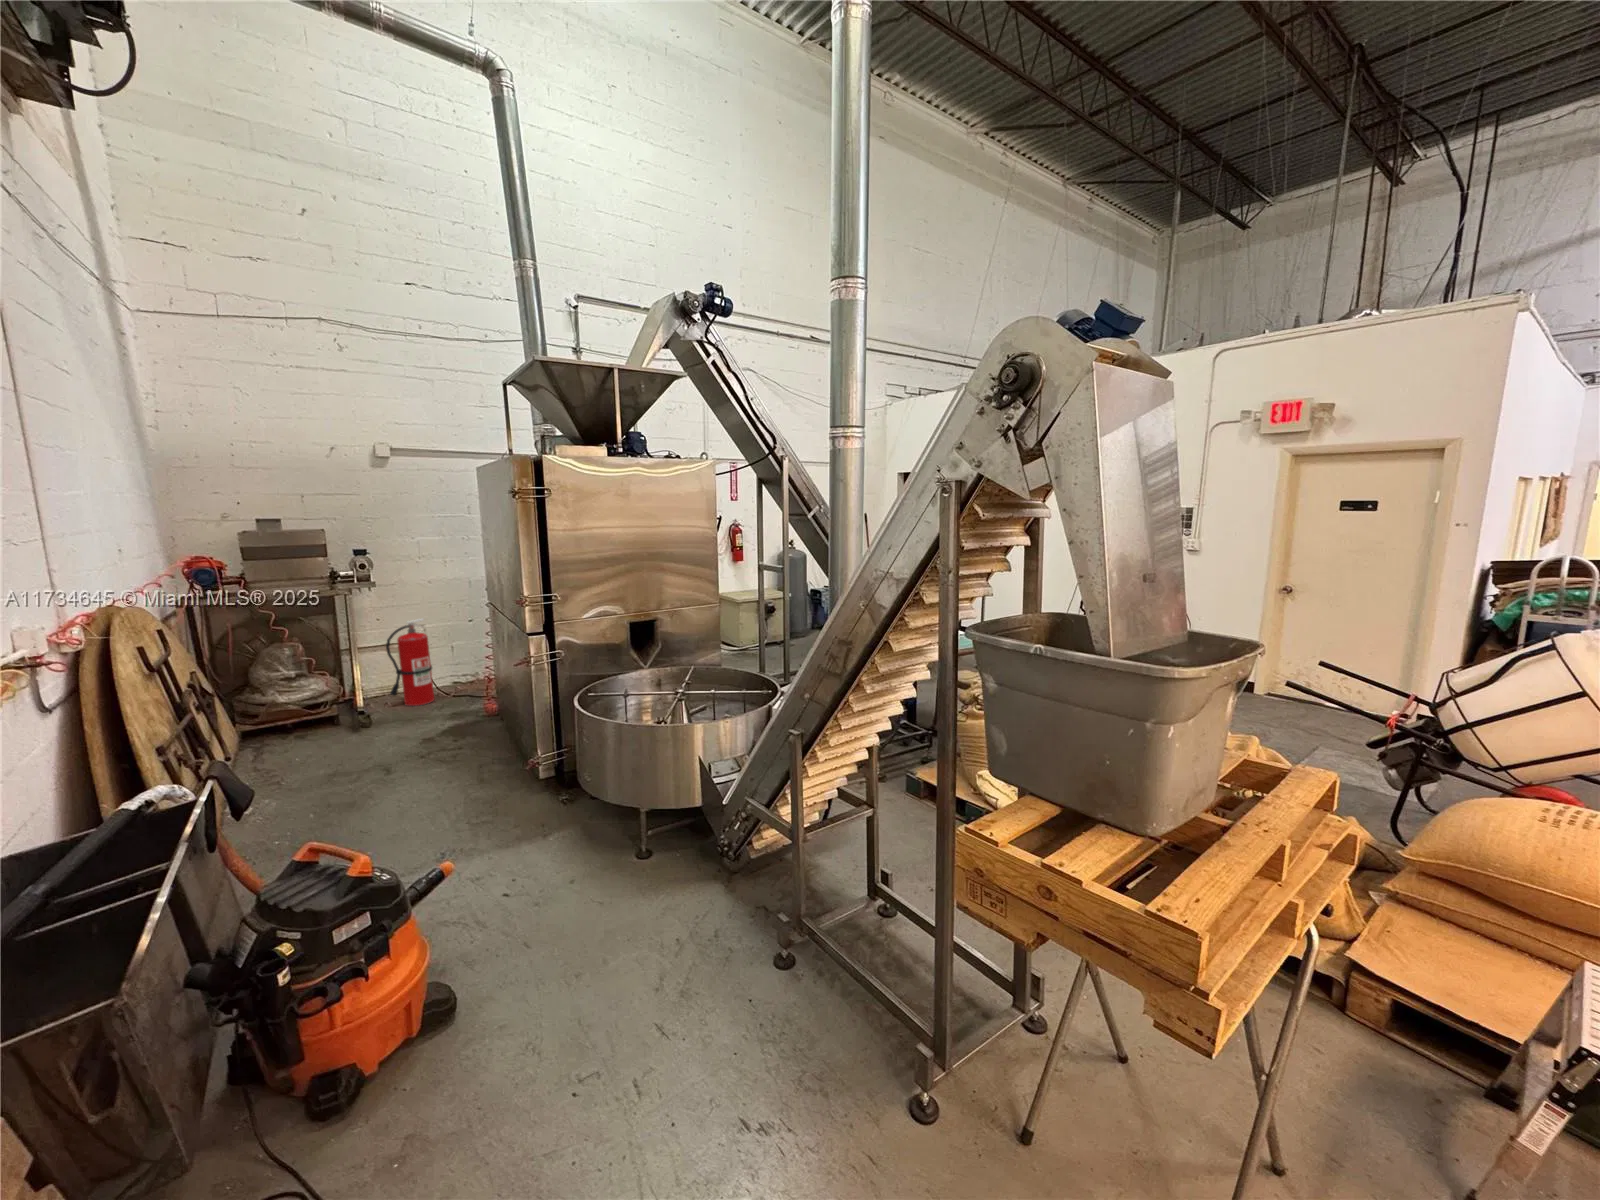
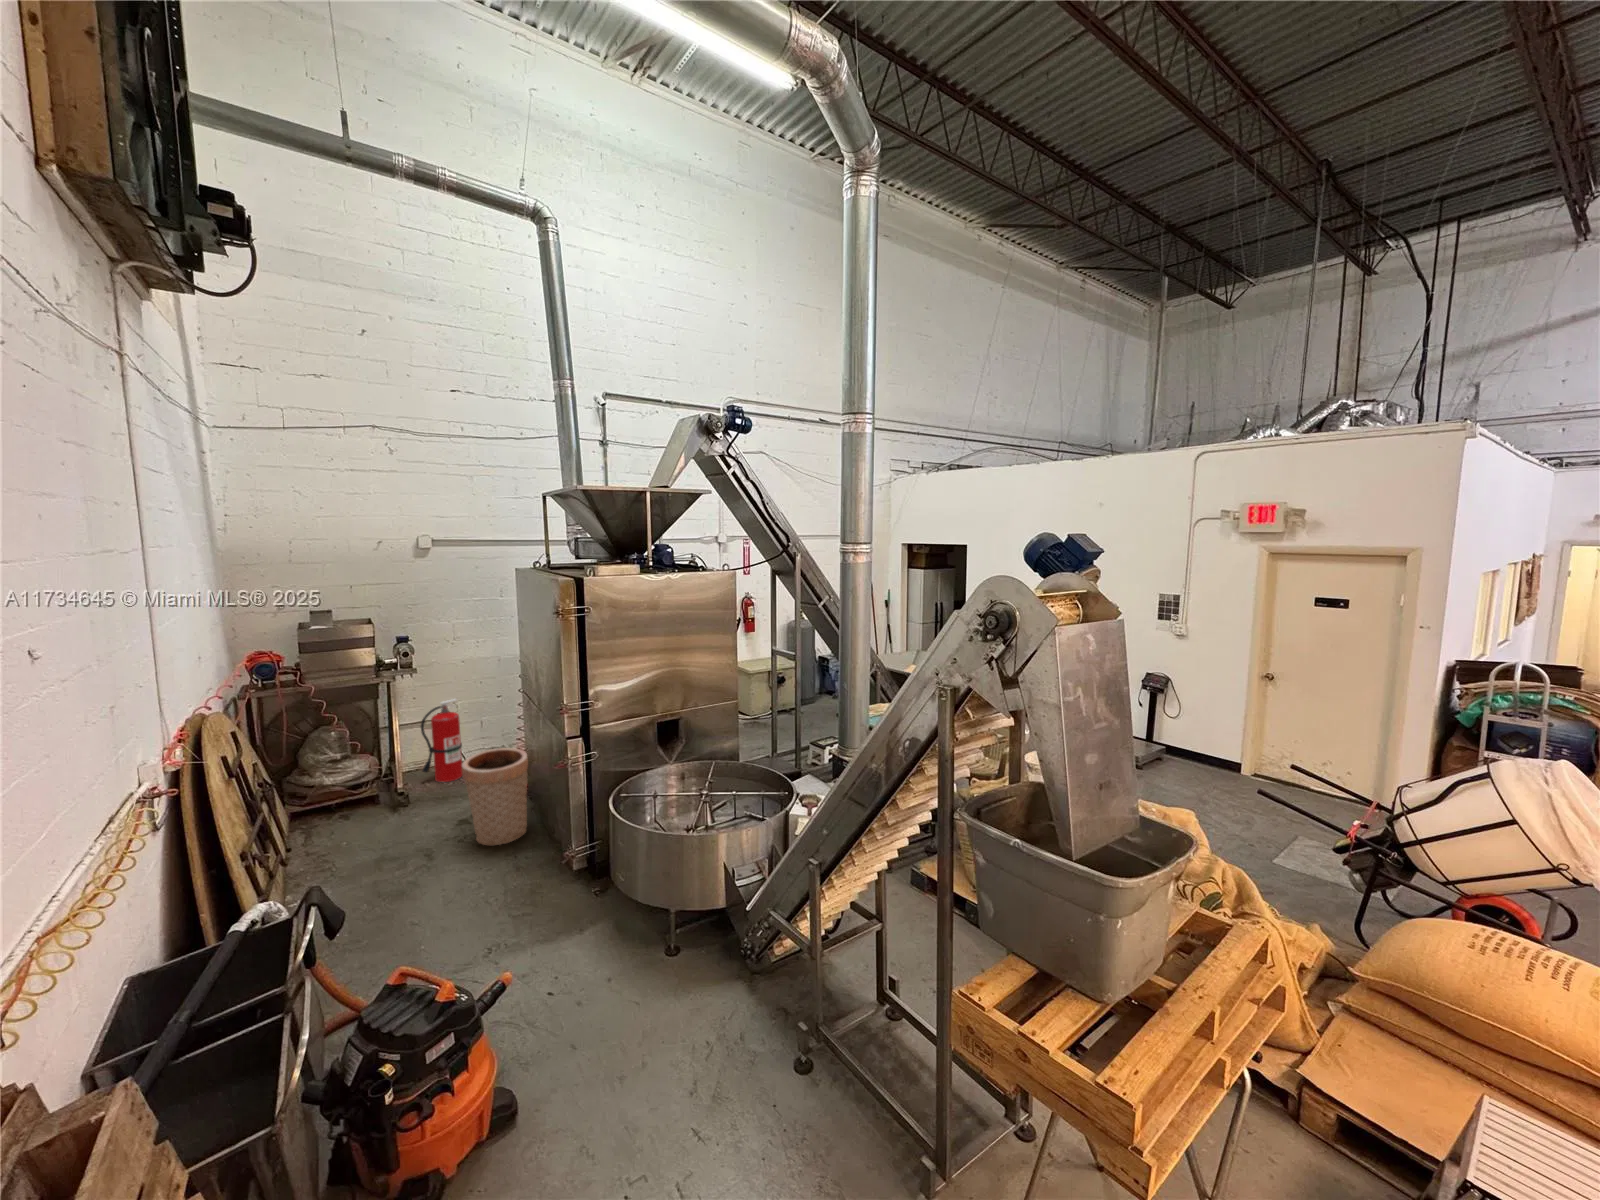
basket: none [422,660,497,760] -> present [462,748,528,845]

